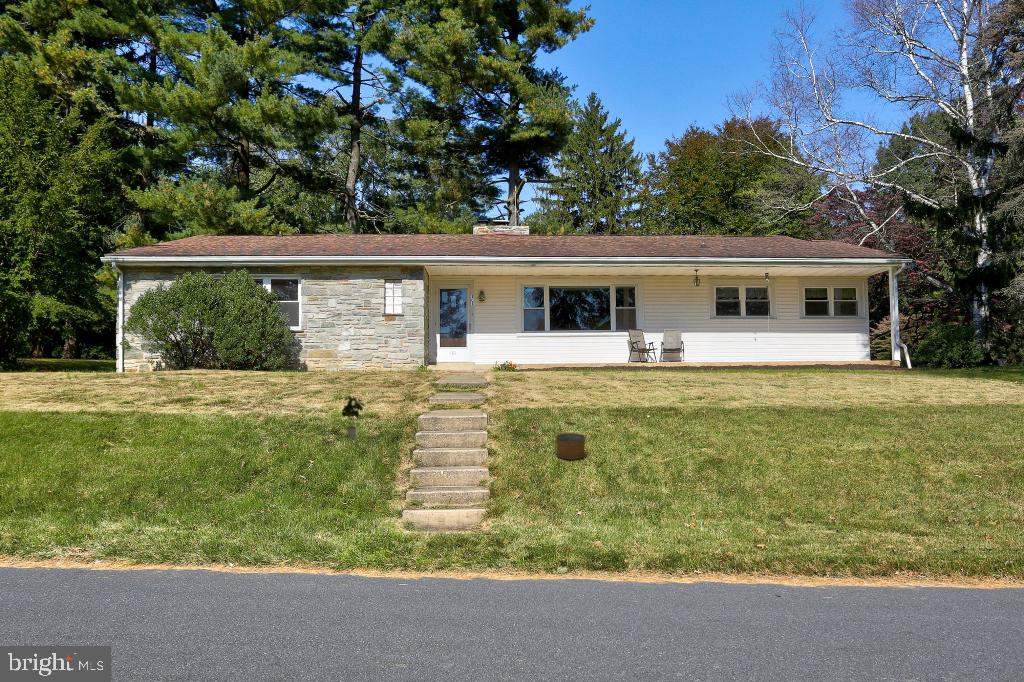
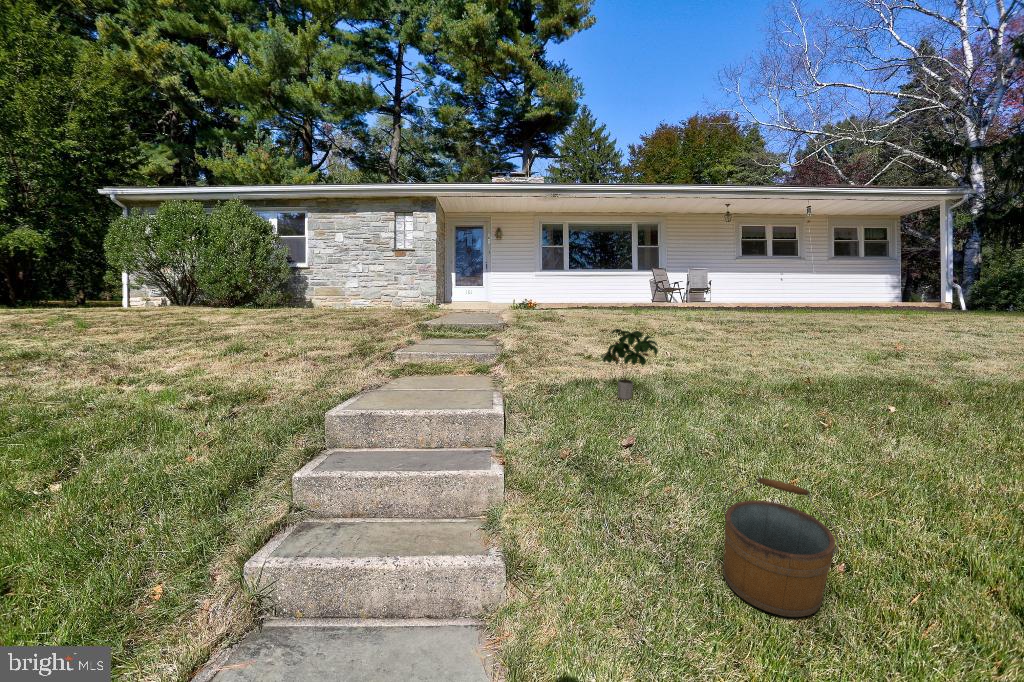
potted plant: present [342,396,365,438] -> present [601,329,658,399]

